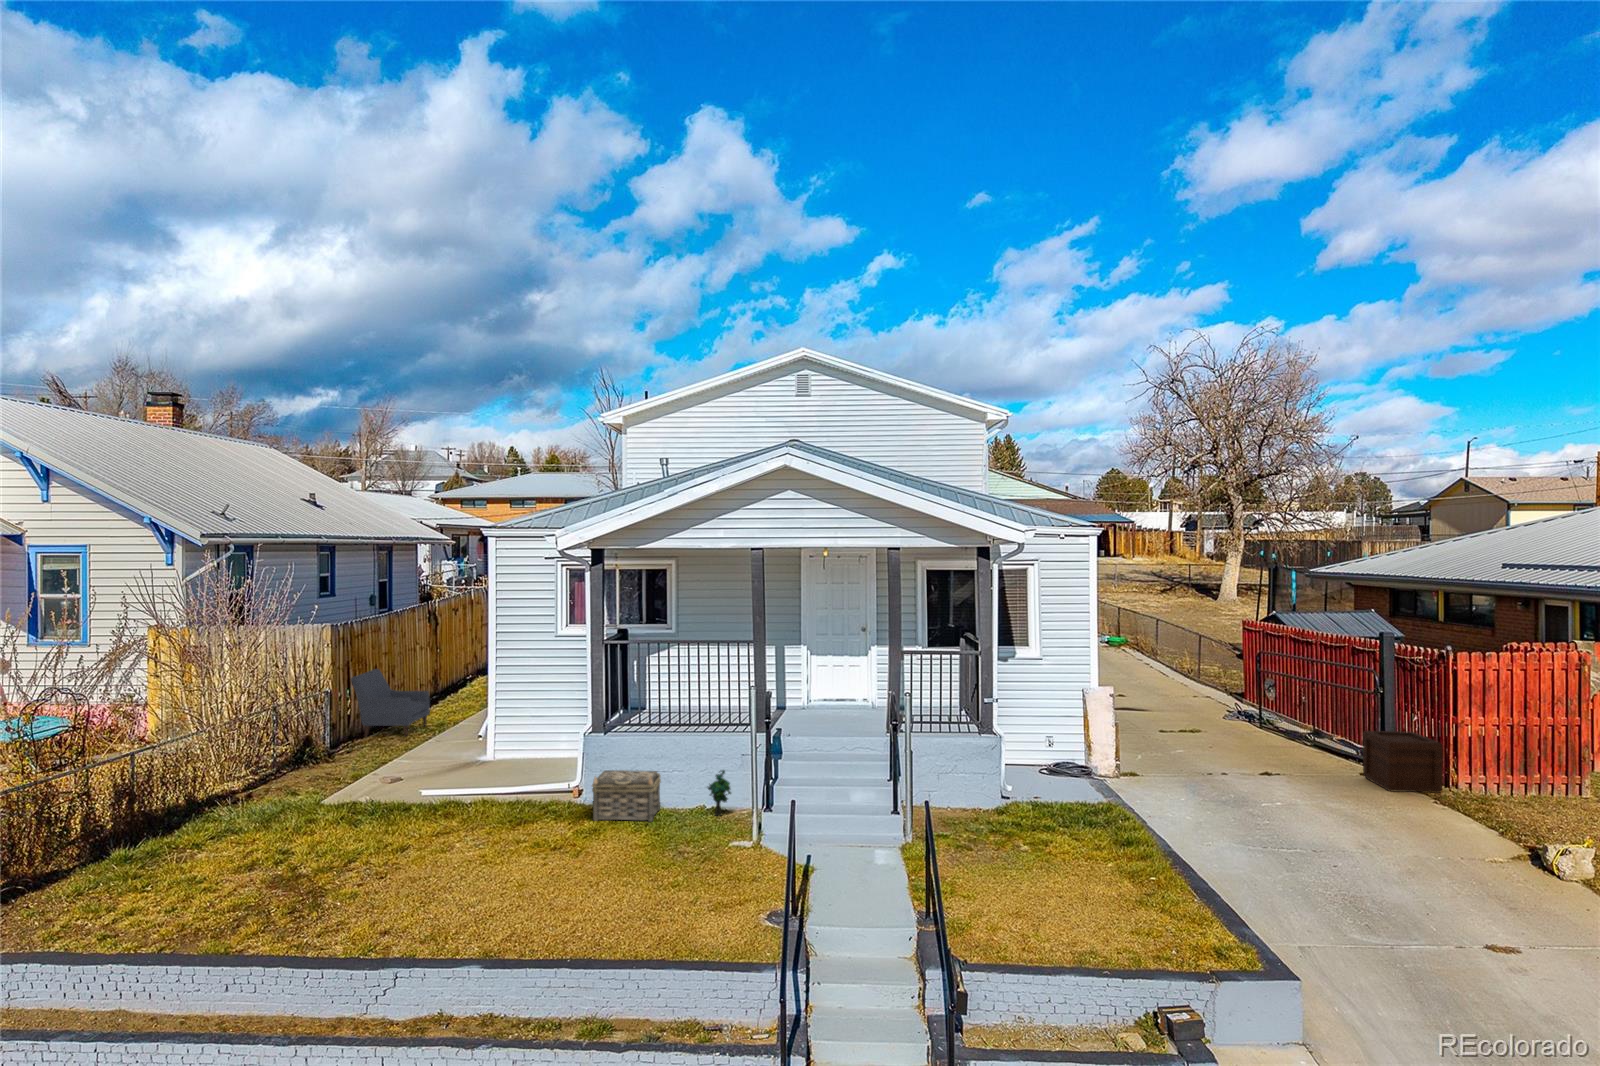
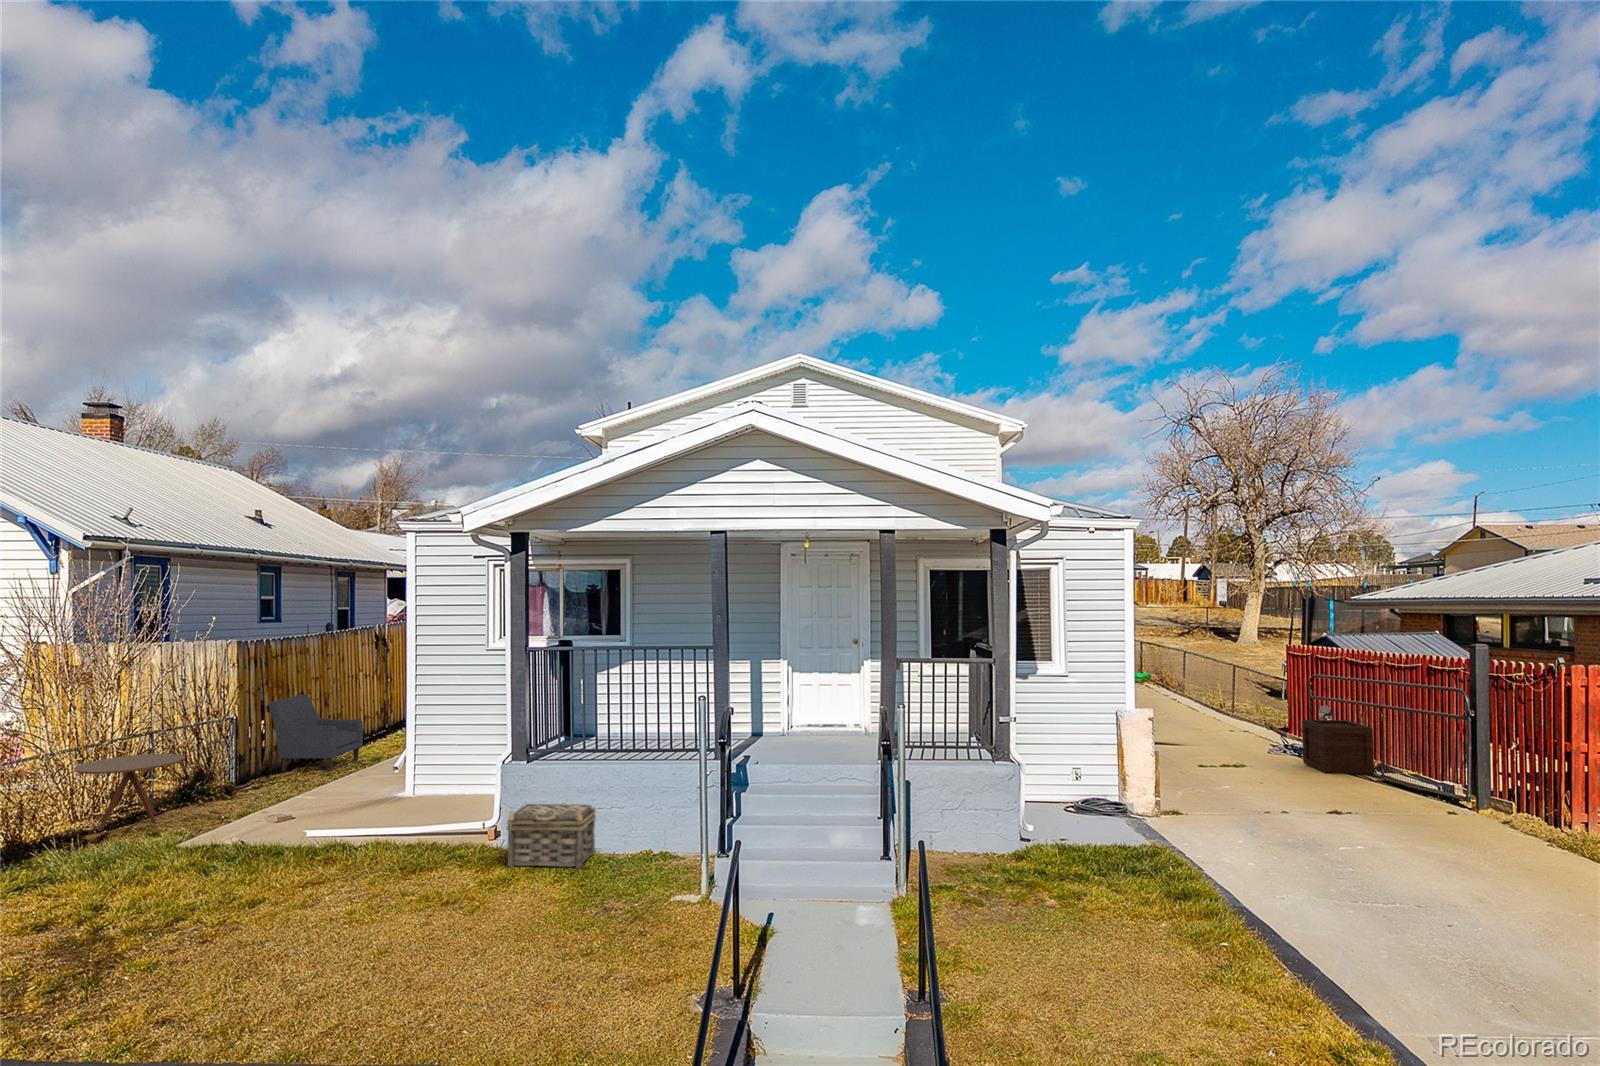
round table: none [218,726,303,792] -> present [74,754,184,831]
wooden crate: present [1363,731,1442,793] -> present [1302,720,1374,774]
decorative plant: present [708,770,731,816] -> none [649,804,682,862]

